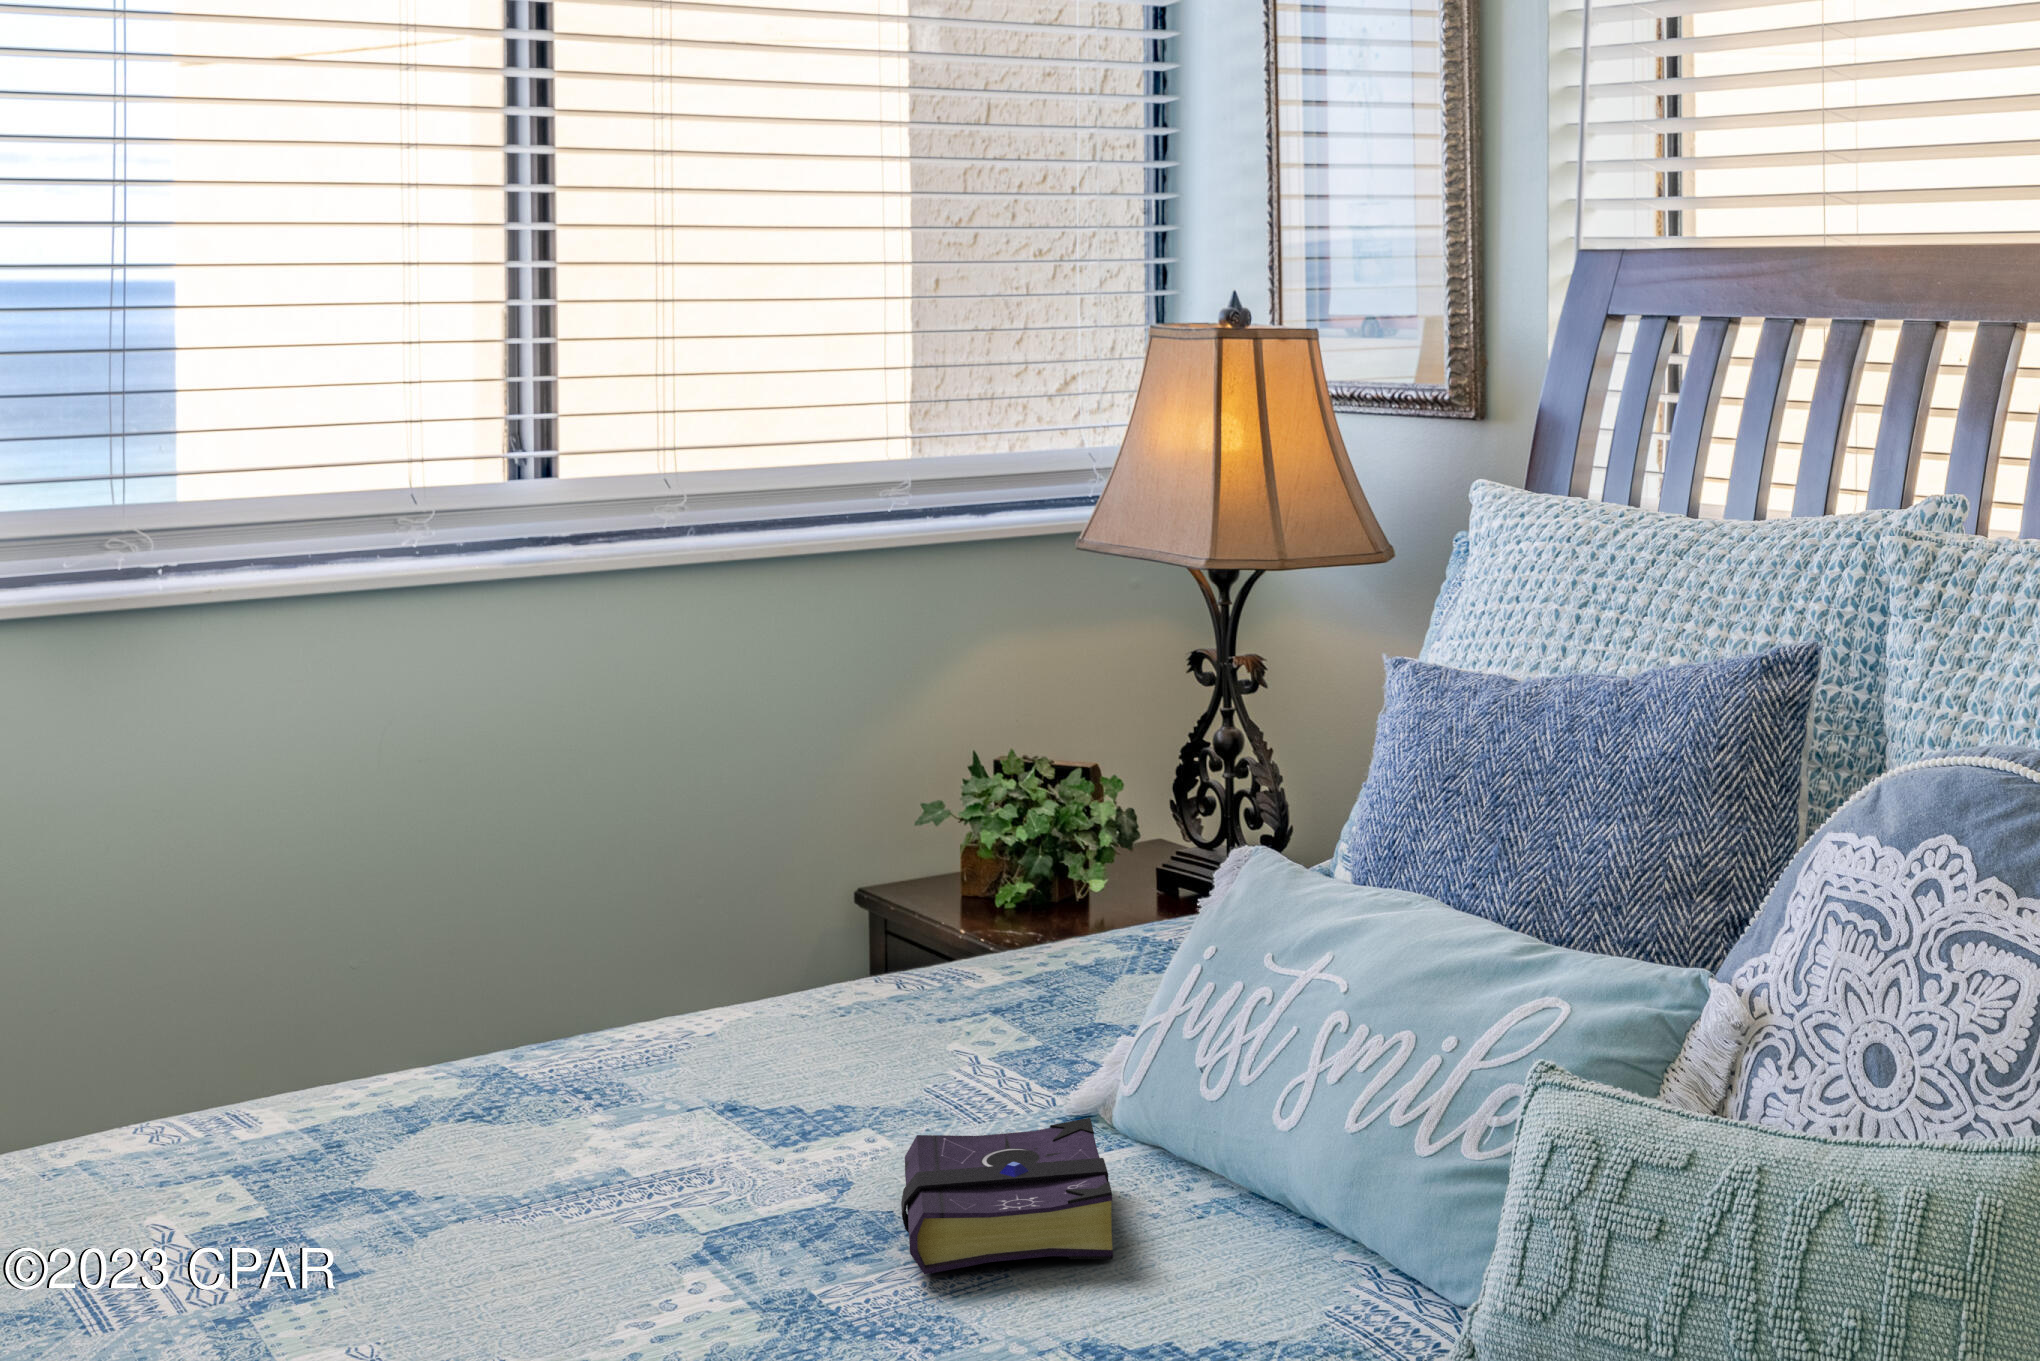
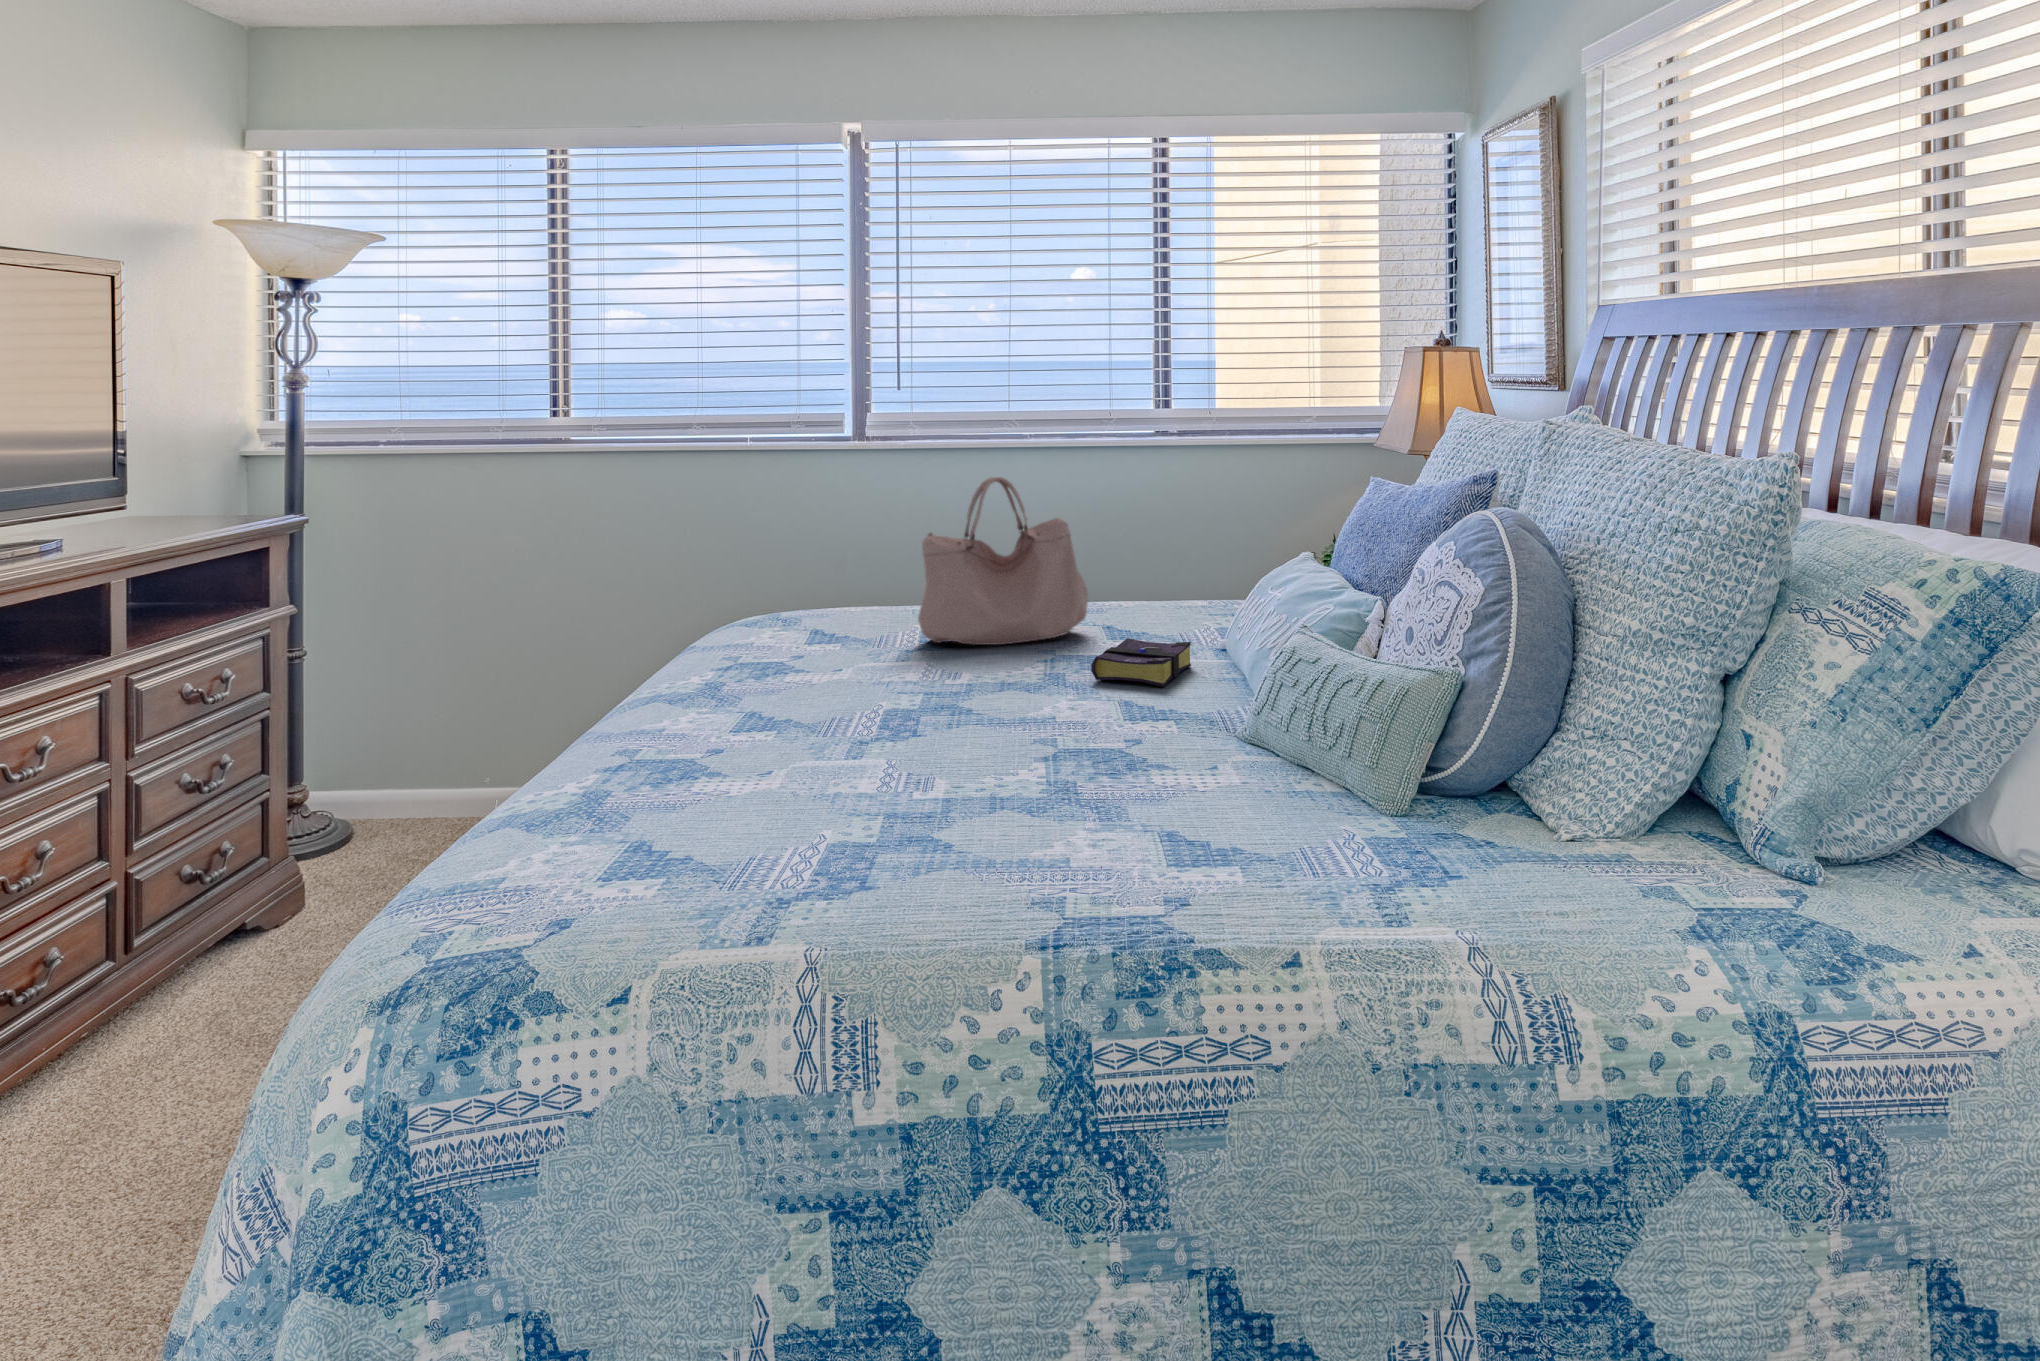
handbag: none [248,731,710,1243] -> present [918,477,1088,645]

